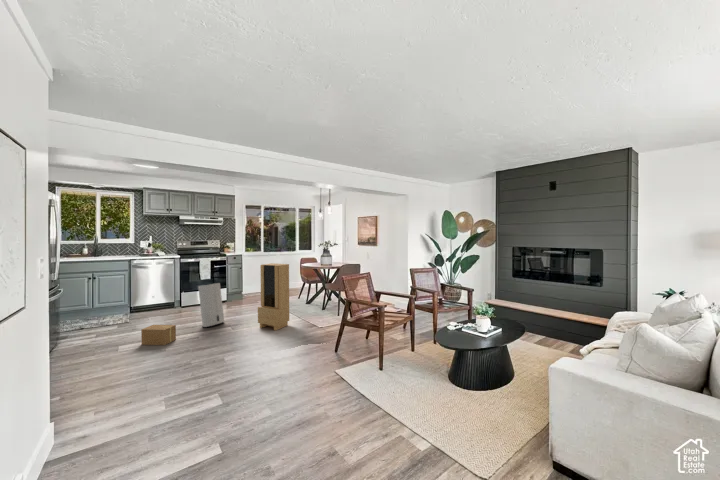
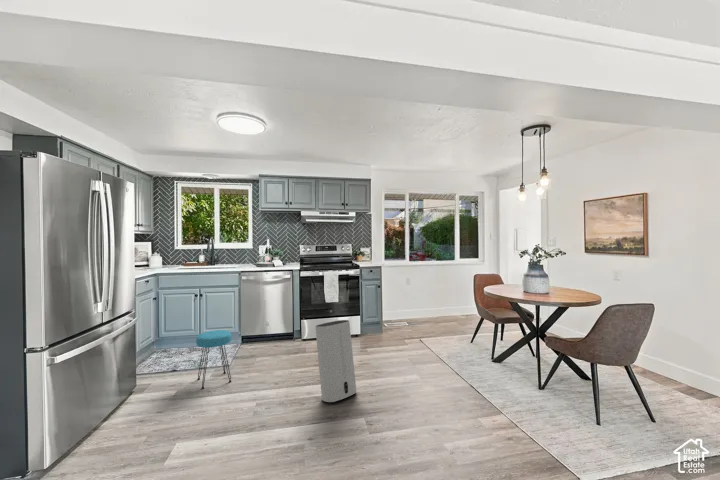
storage cabinet: present [258,263,289,331] -> none [419,293,485,449]
stool: none [105,297,134,334] -> present [196,330,232,389]
cardboard box: present [141,325,176,345] -> none [222,395,275,448]

